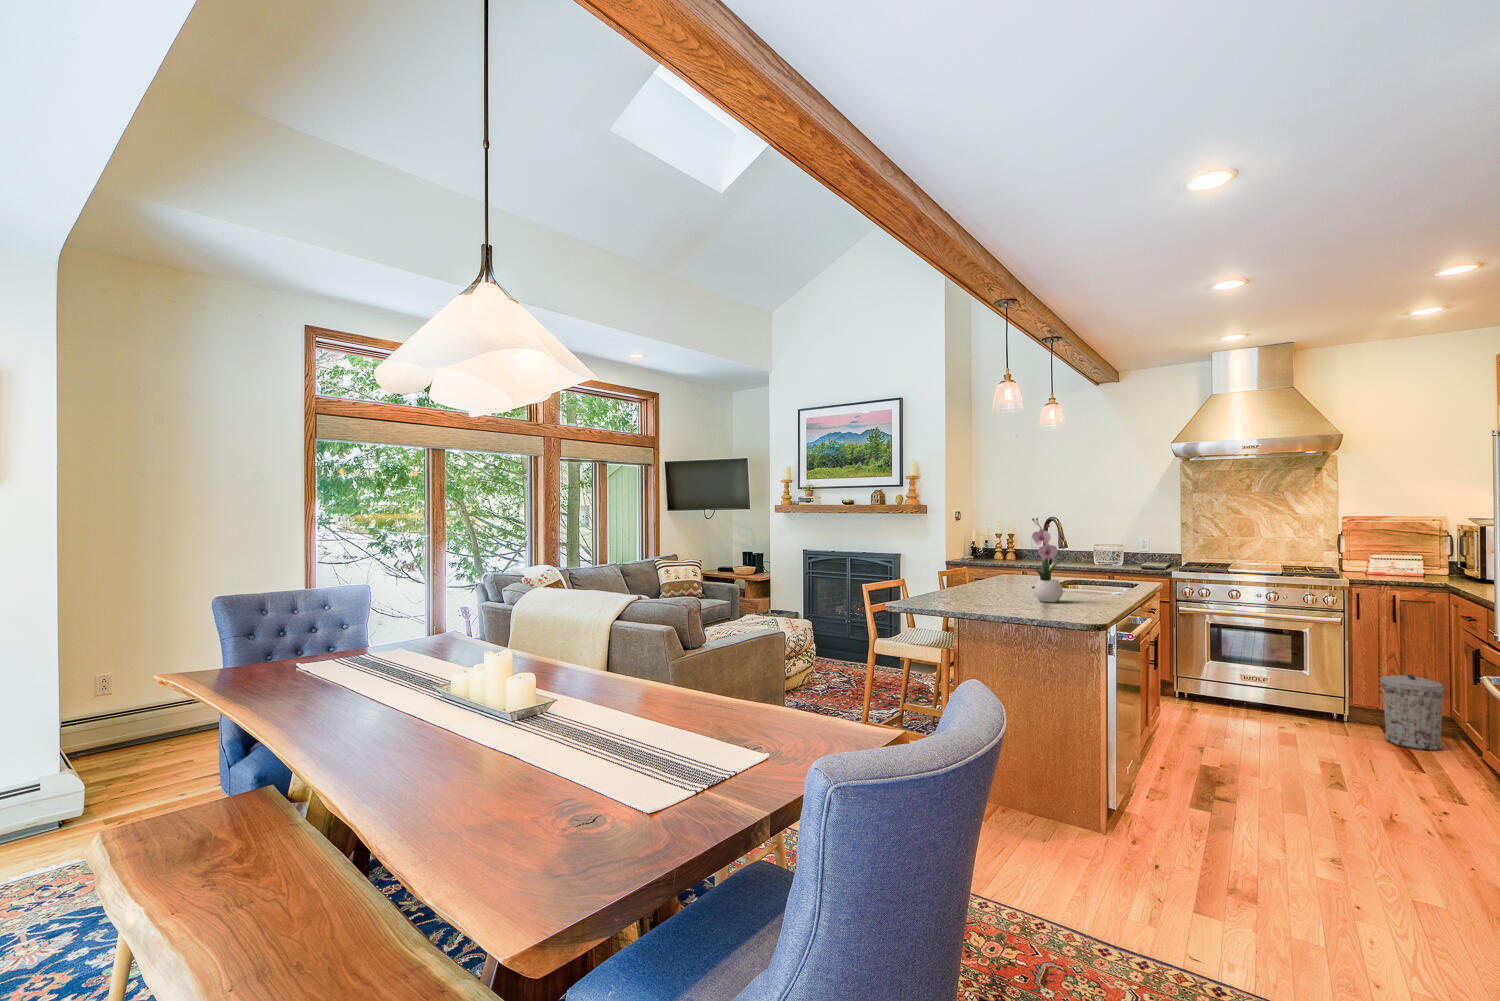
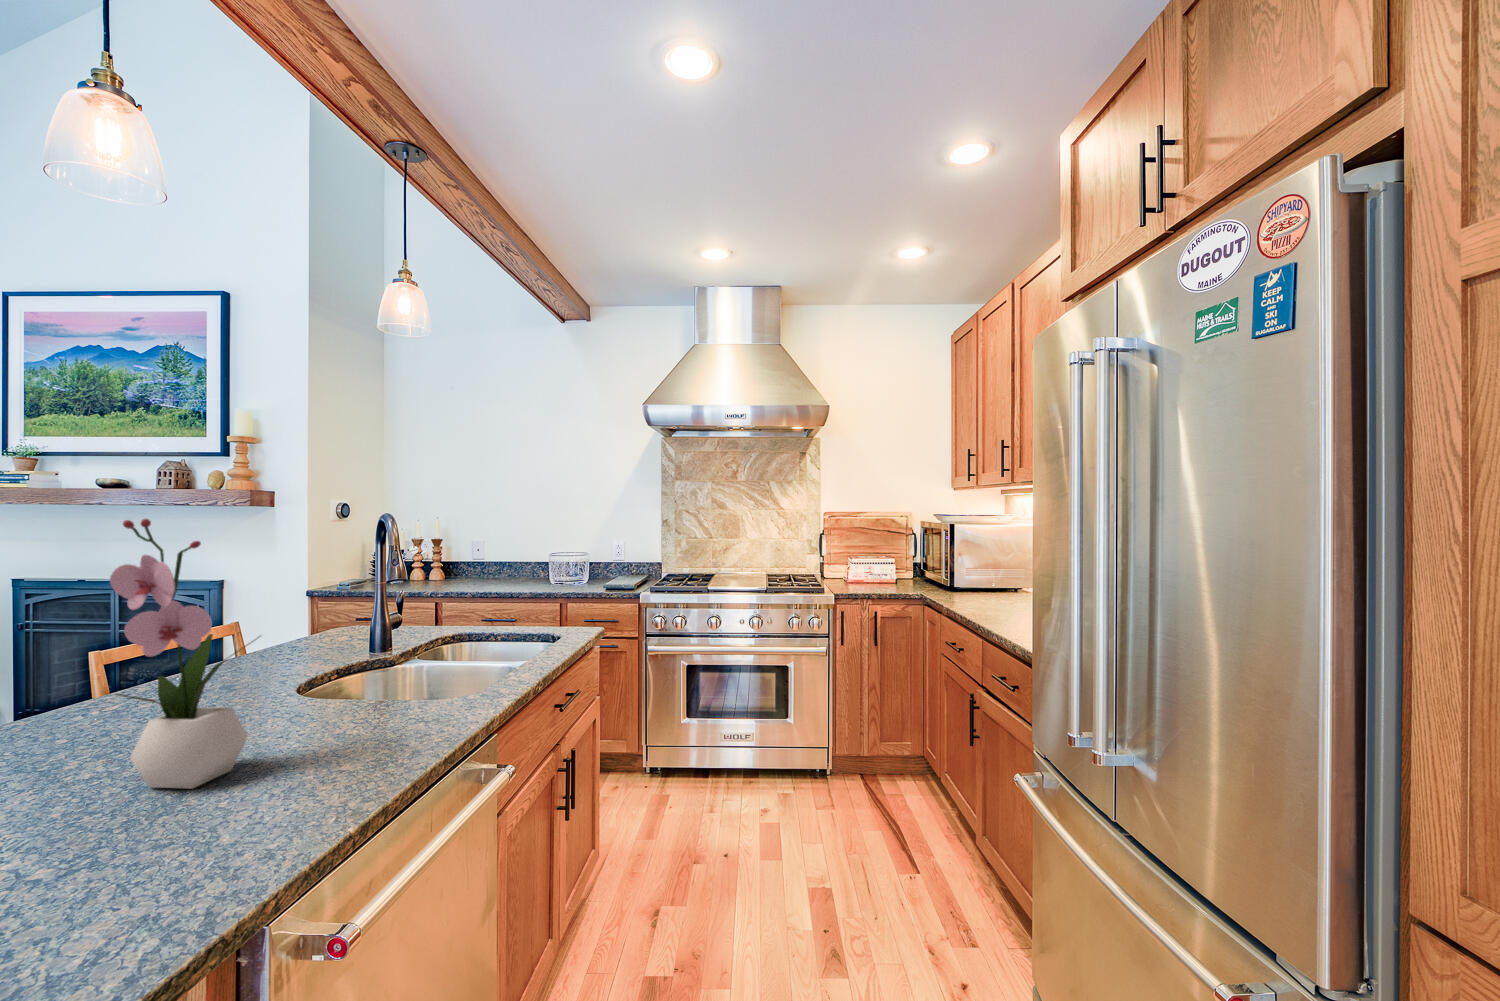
trash can: present [1380,675,1445,750] -> none [864,714,923,812]

